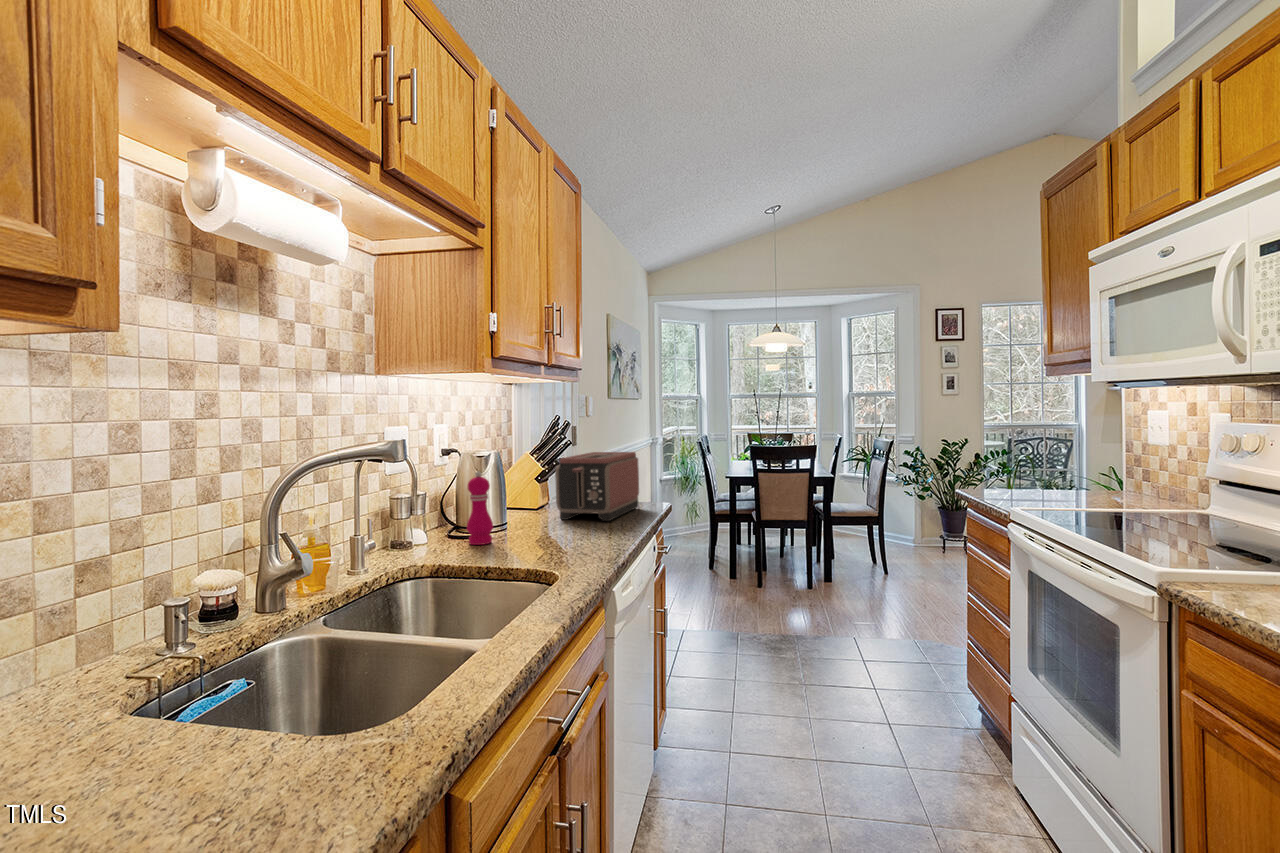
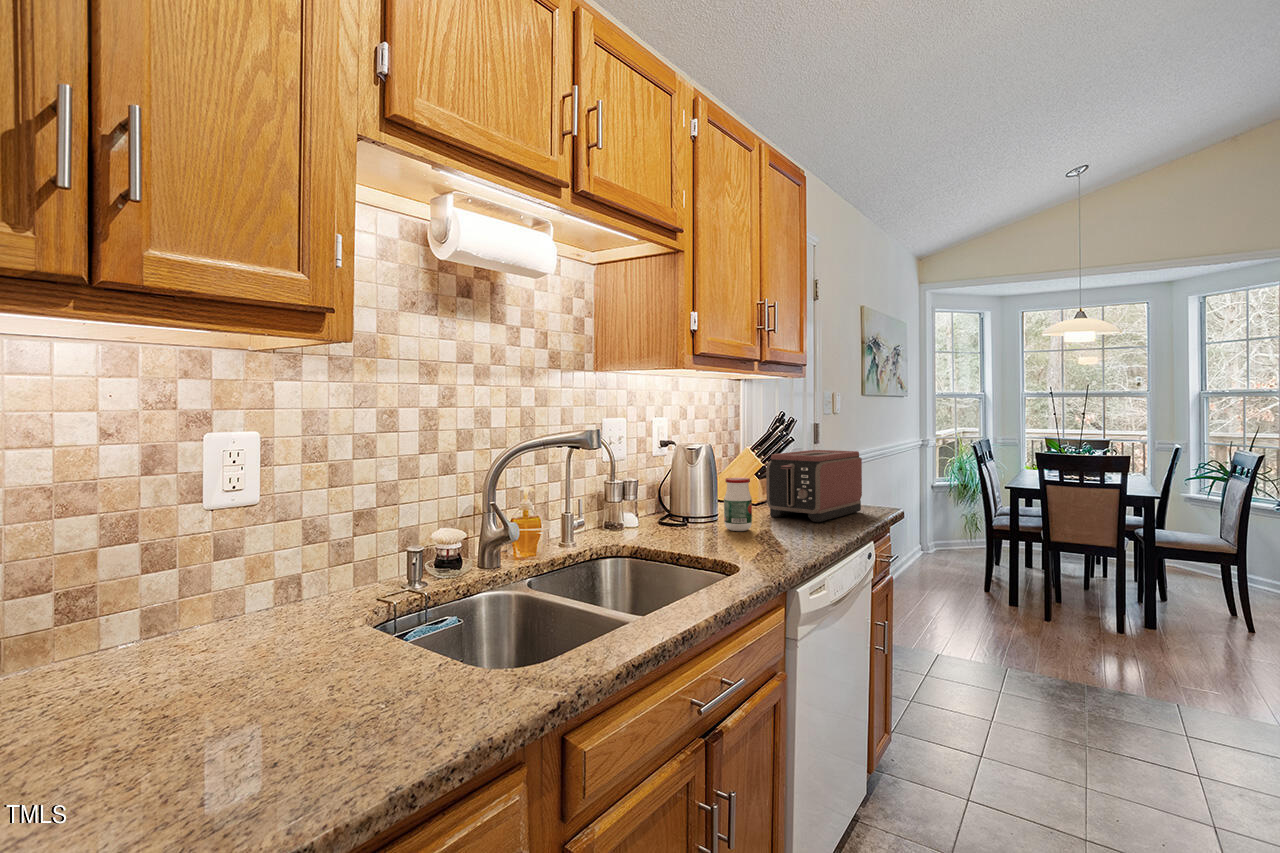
pepper mill: present [467,471,493,545] -> none [669,463,694,533]
jar: none [522,483,551,537] -> present [724,478,752,531]

